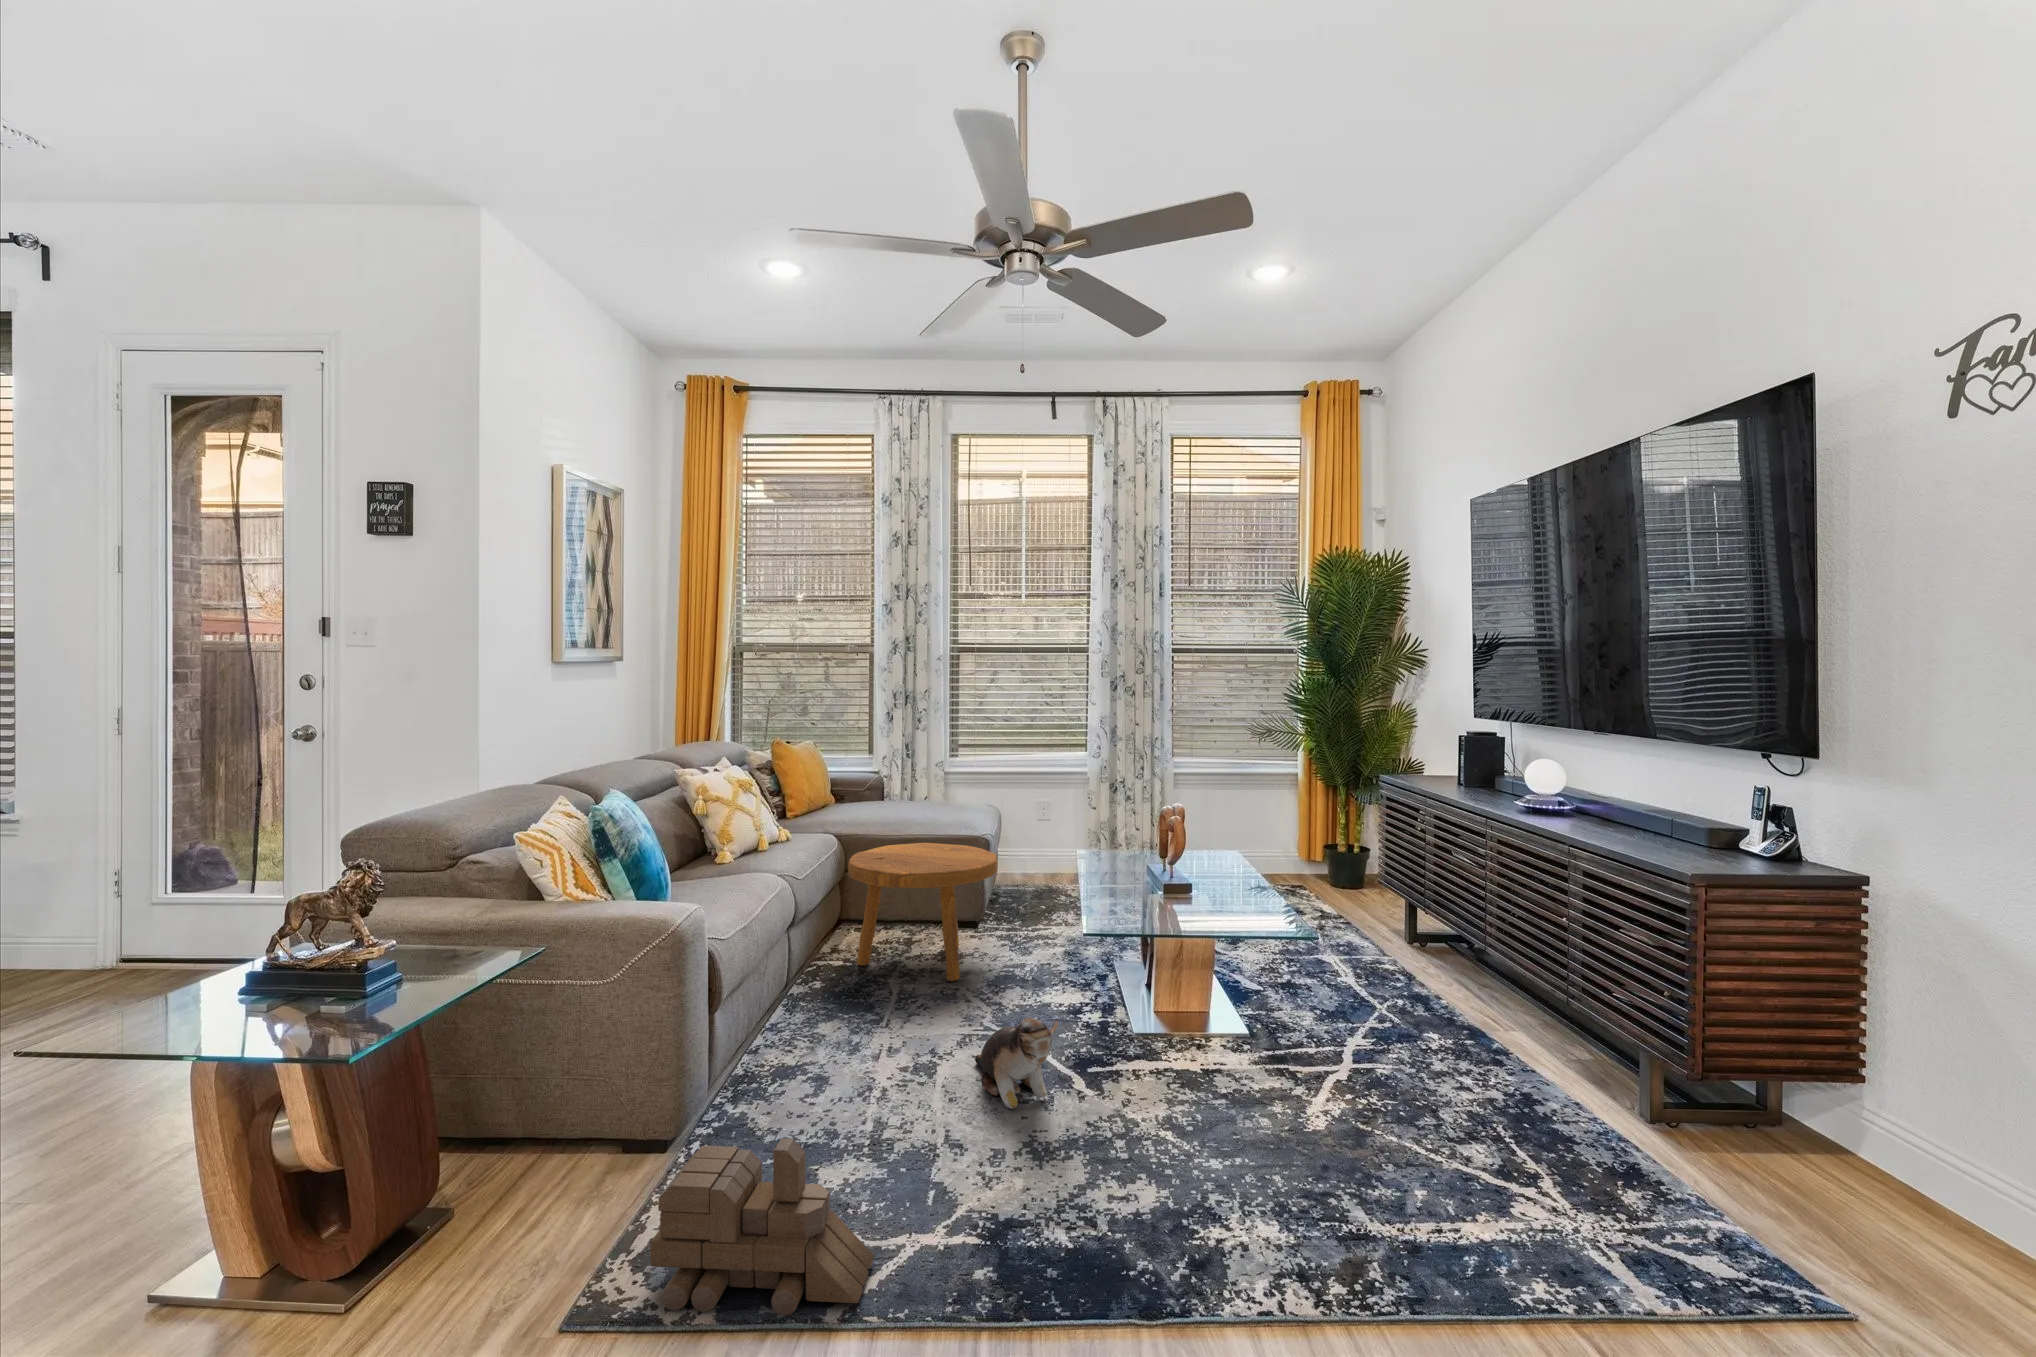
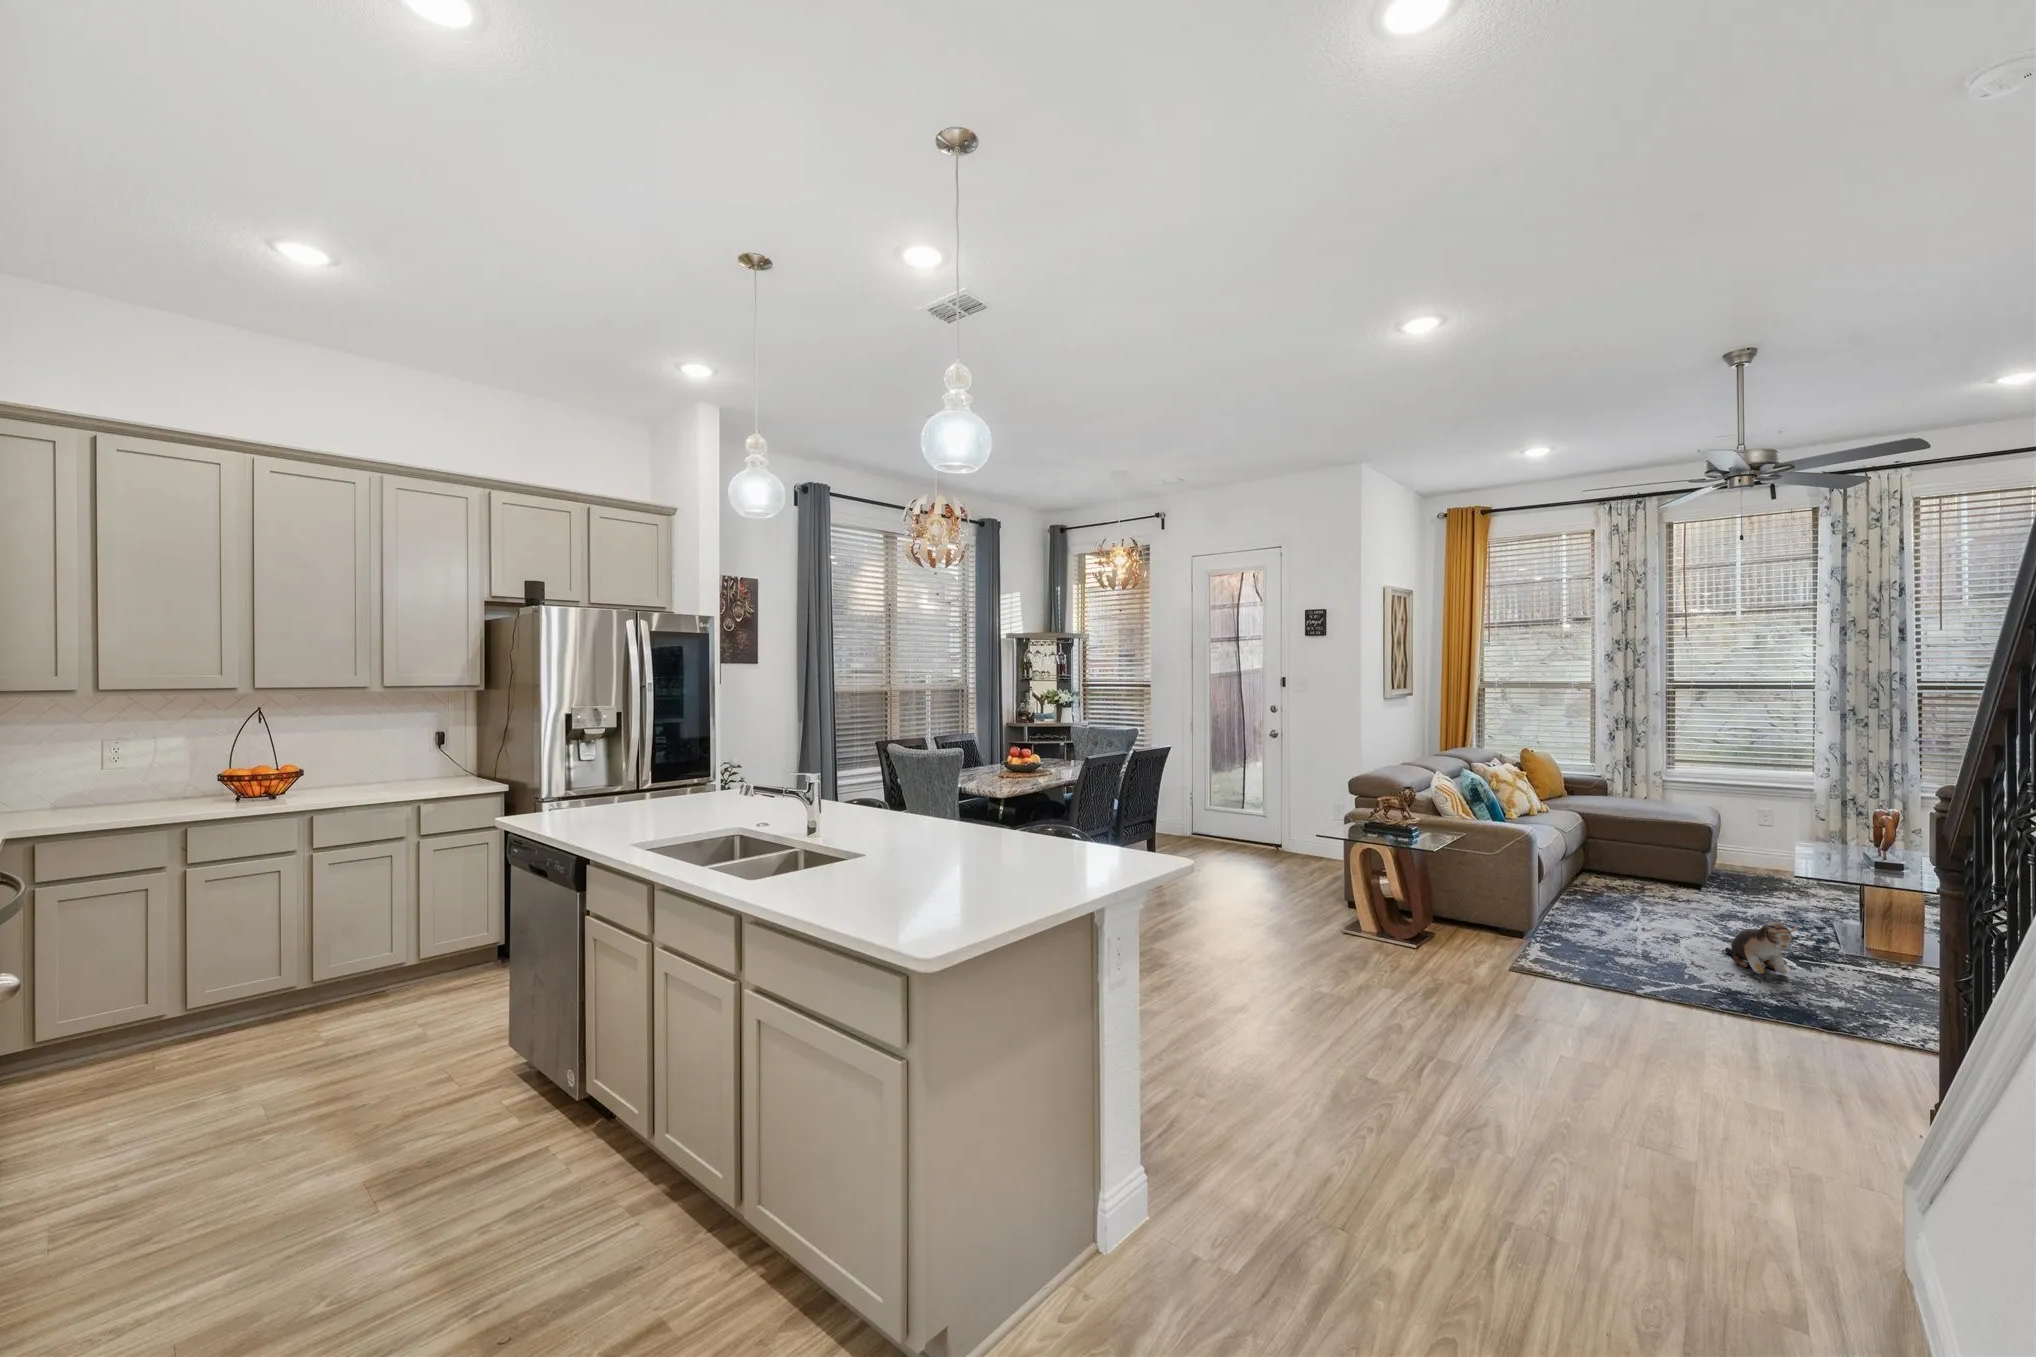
footstool: present [848,843,997,981] -> none [1603,822,1730,914]
toy train: present [651,1138,874,1316] -> none [1560,932,1680,1011]

